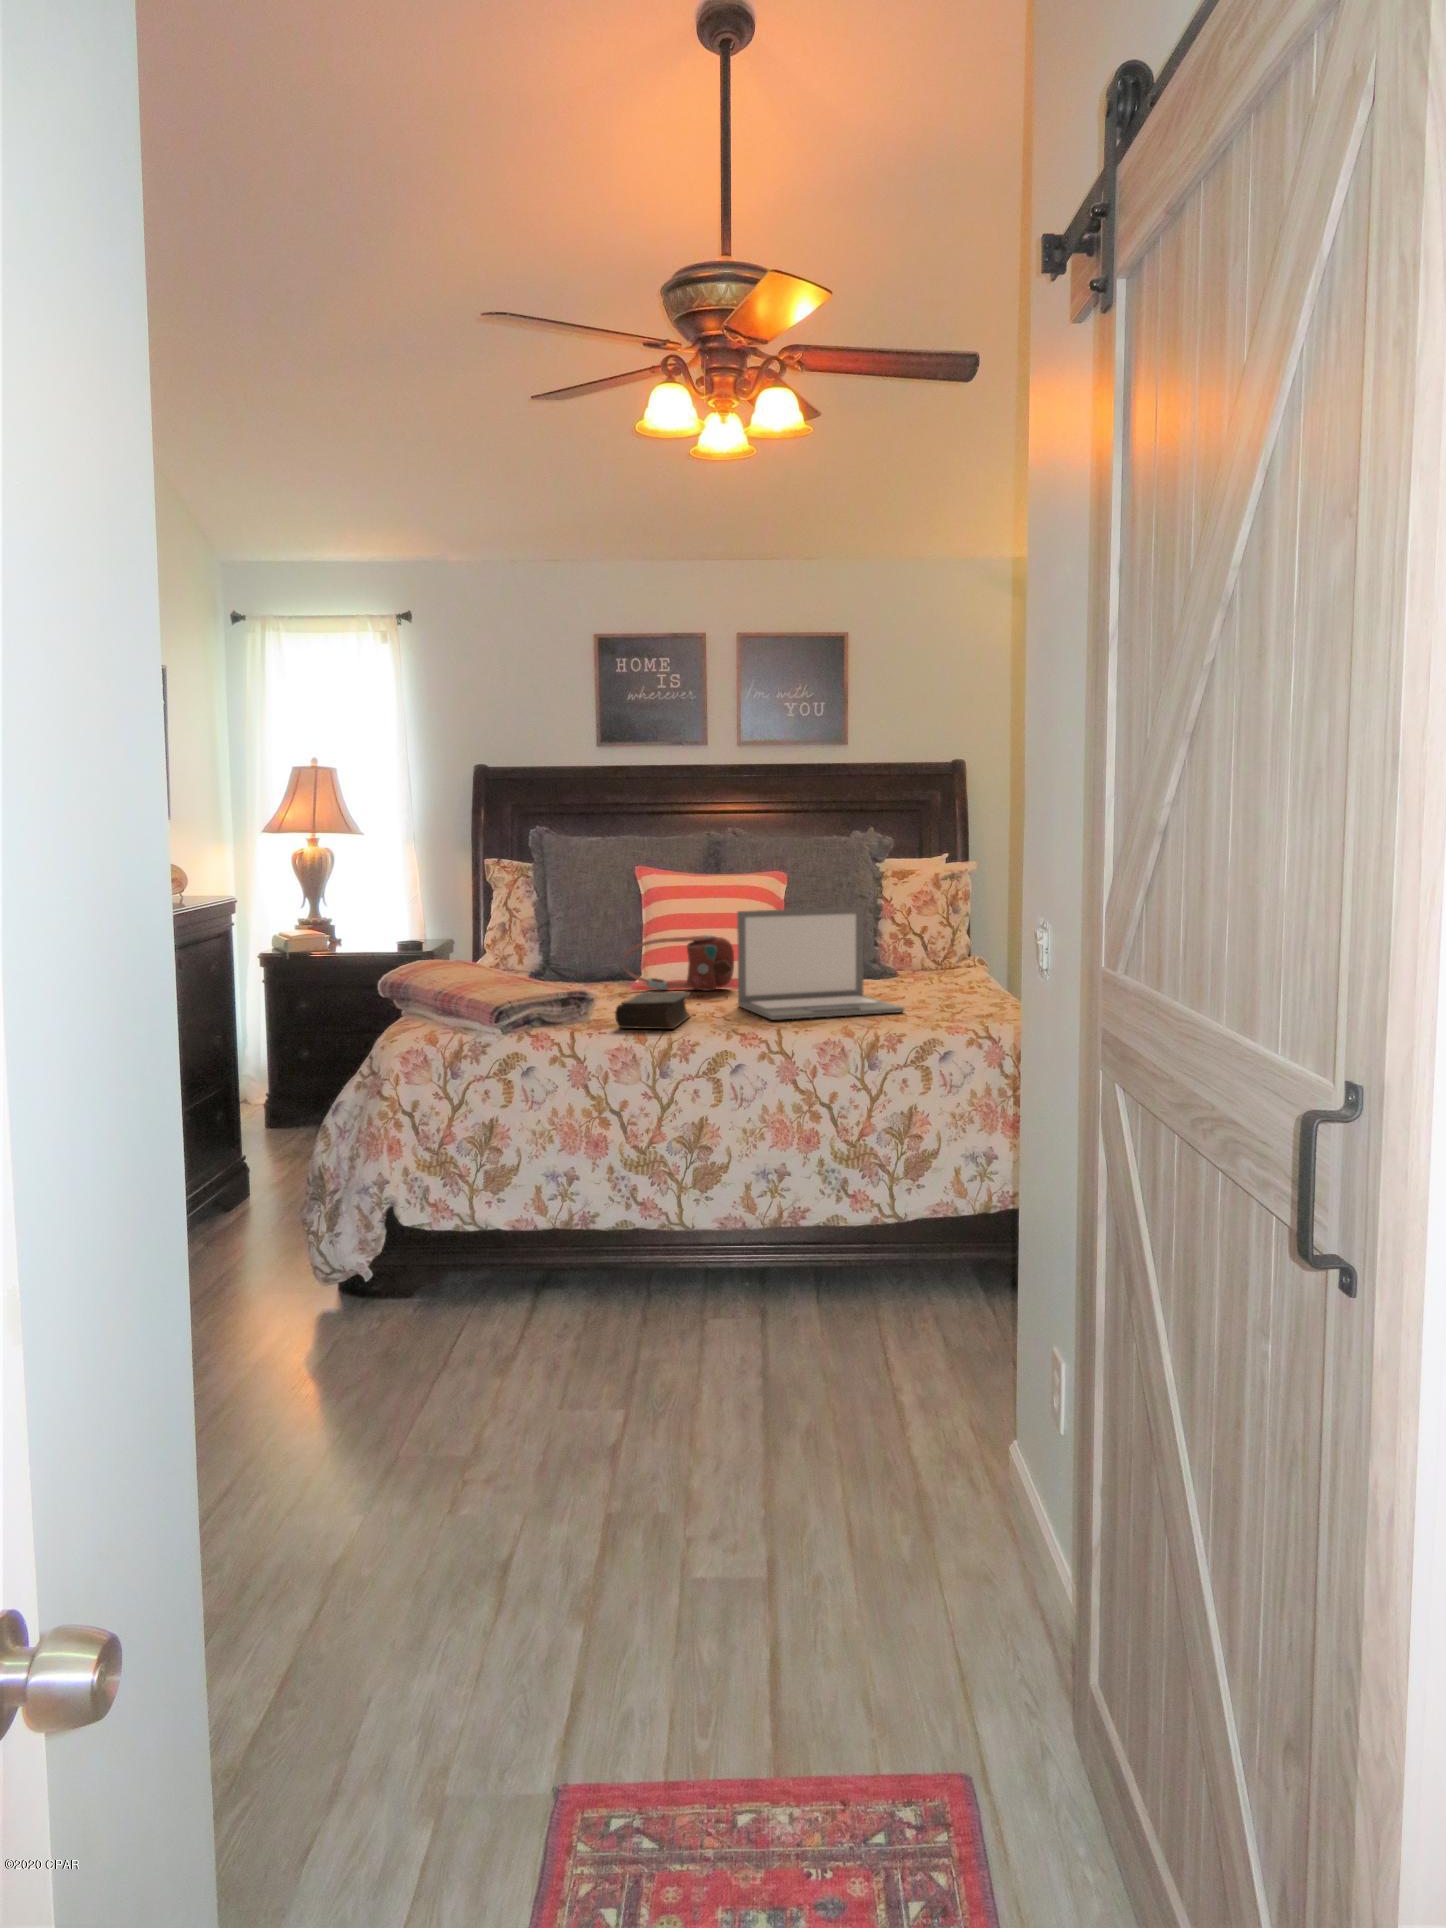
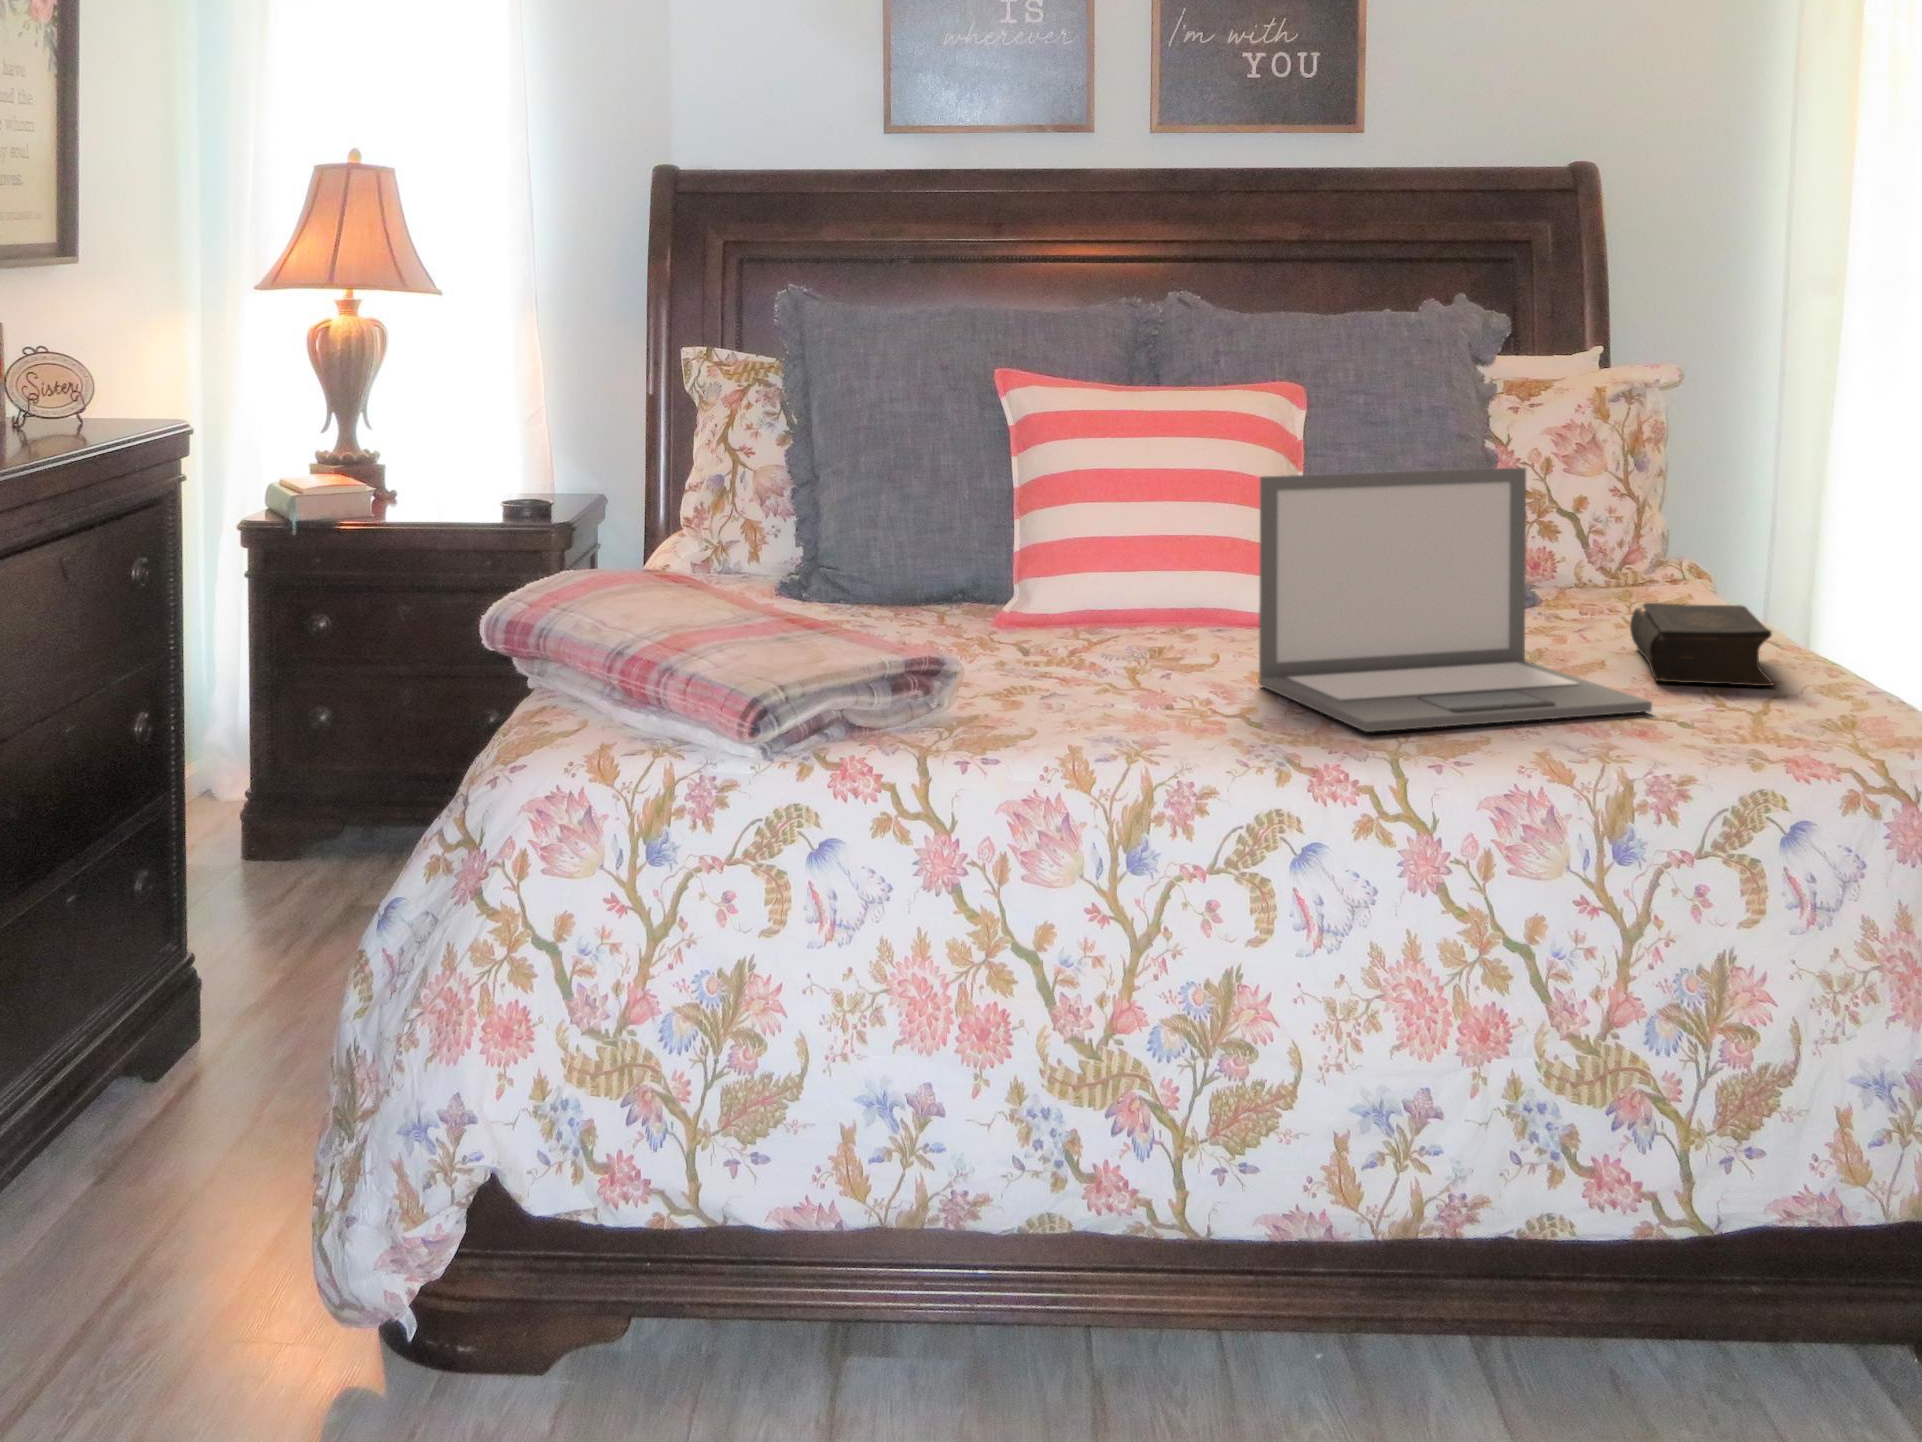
handbag: present [622,935,734,991] -> none [985,519,1224,639]
book: present [615,991,690,1029] -> present [1630,603,1774,686]

